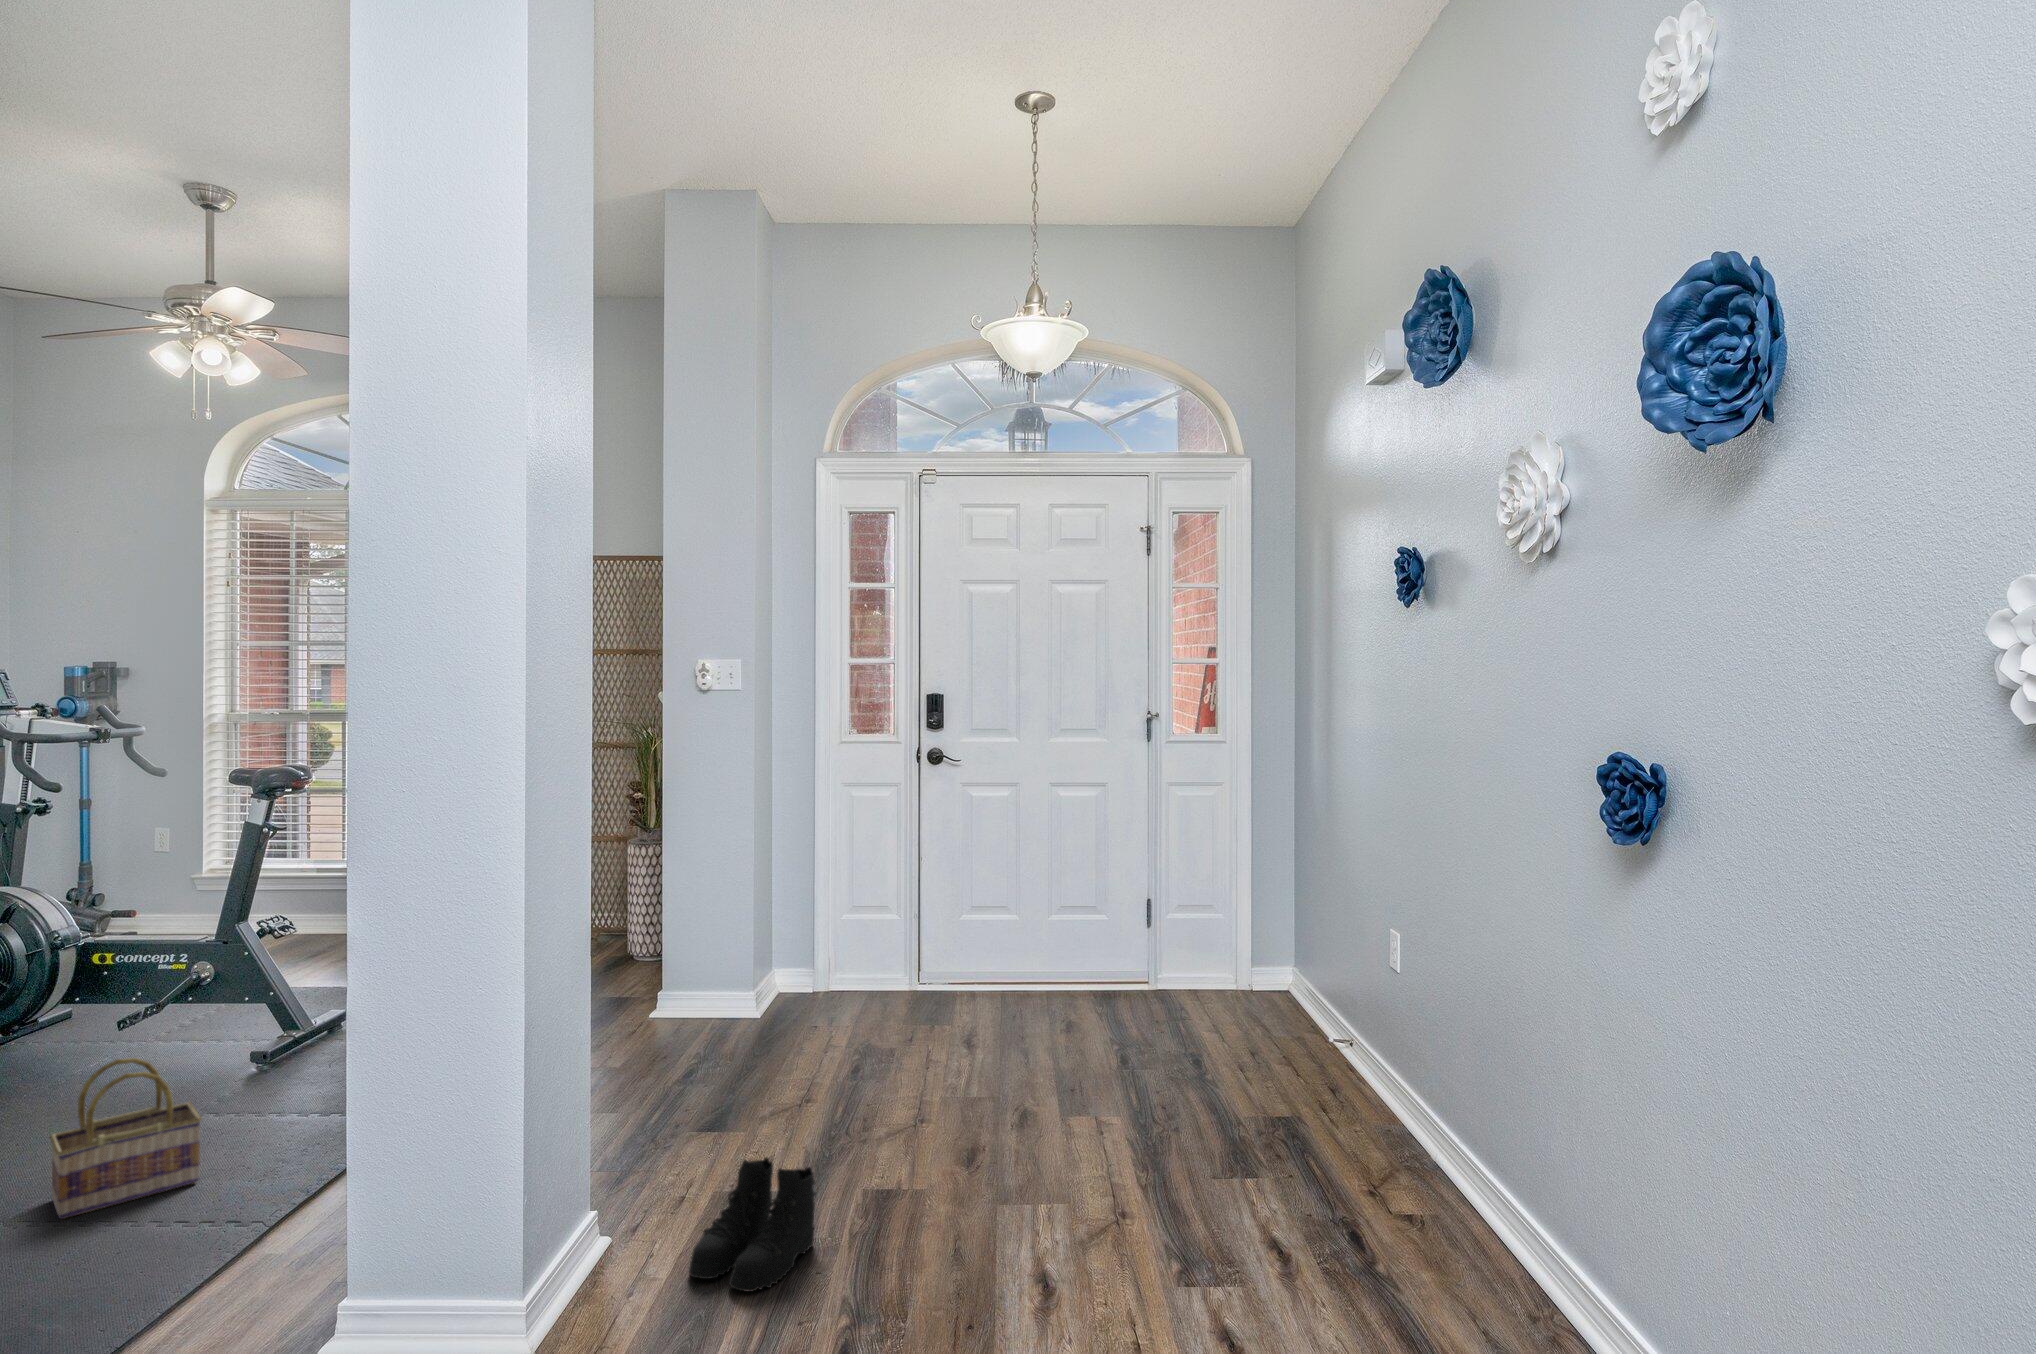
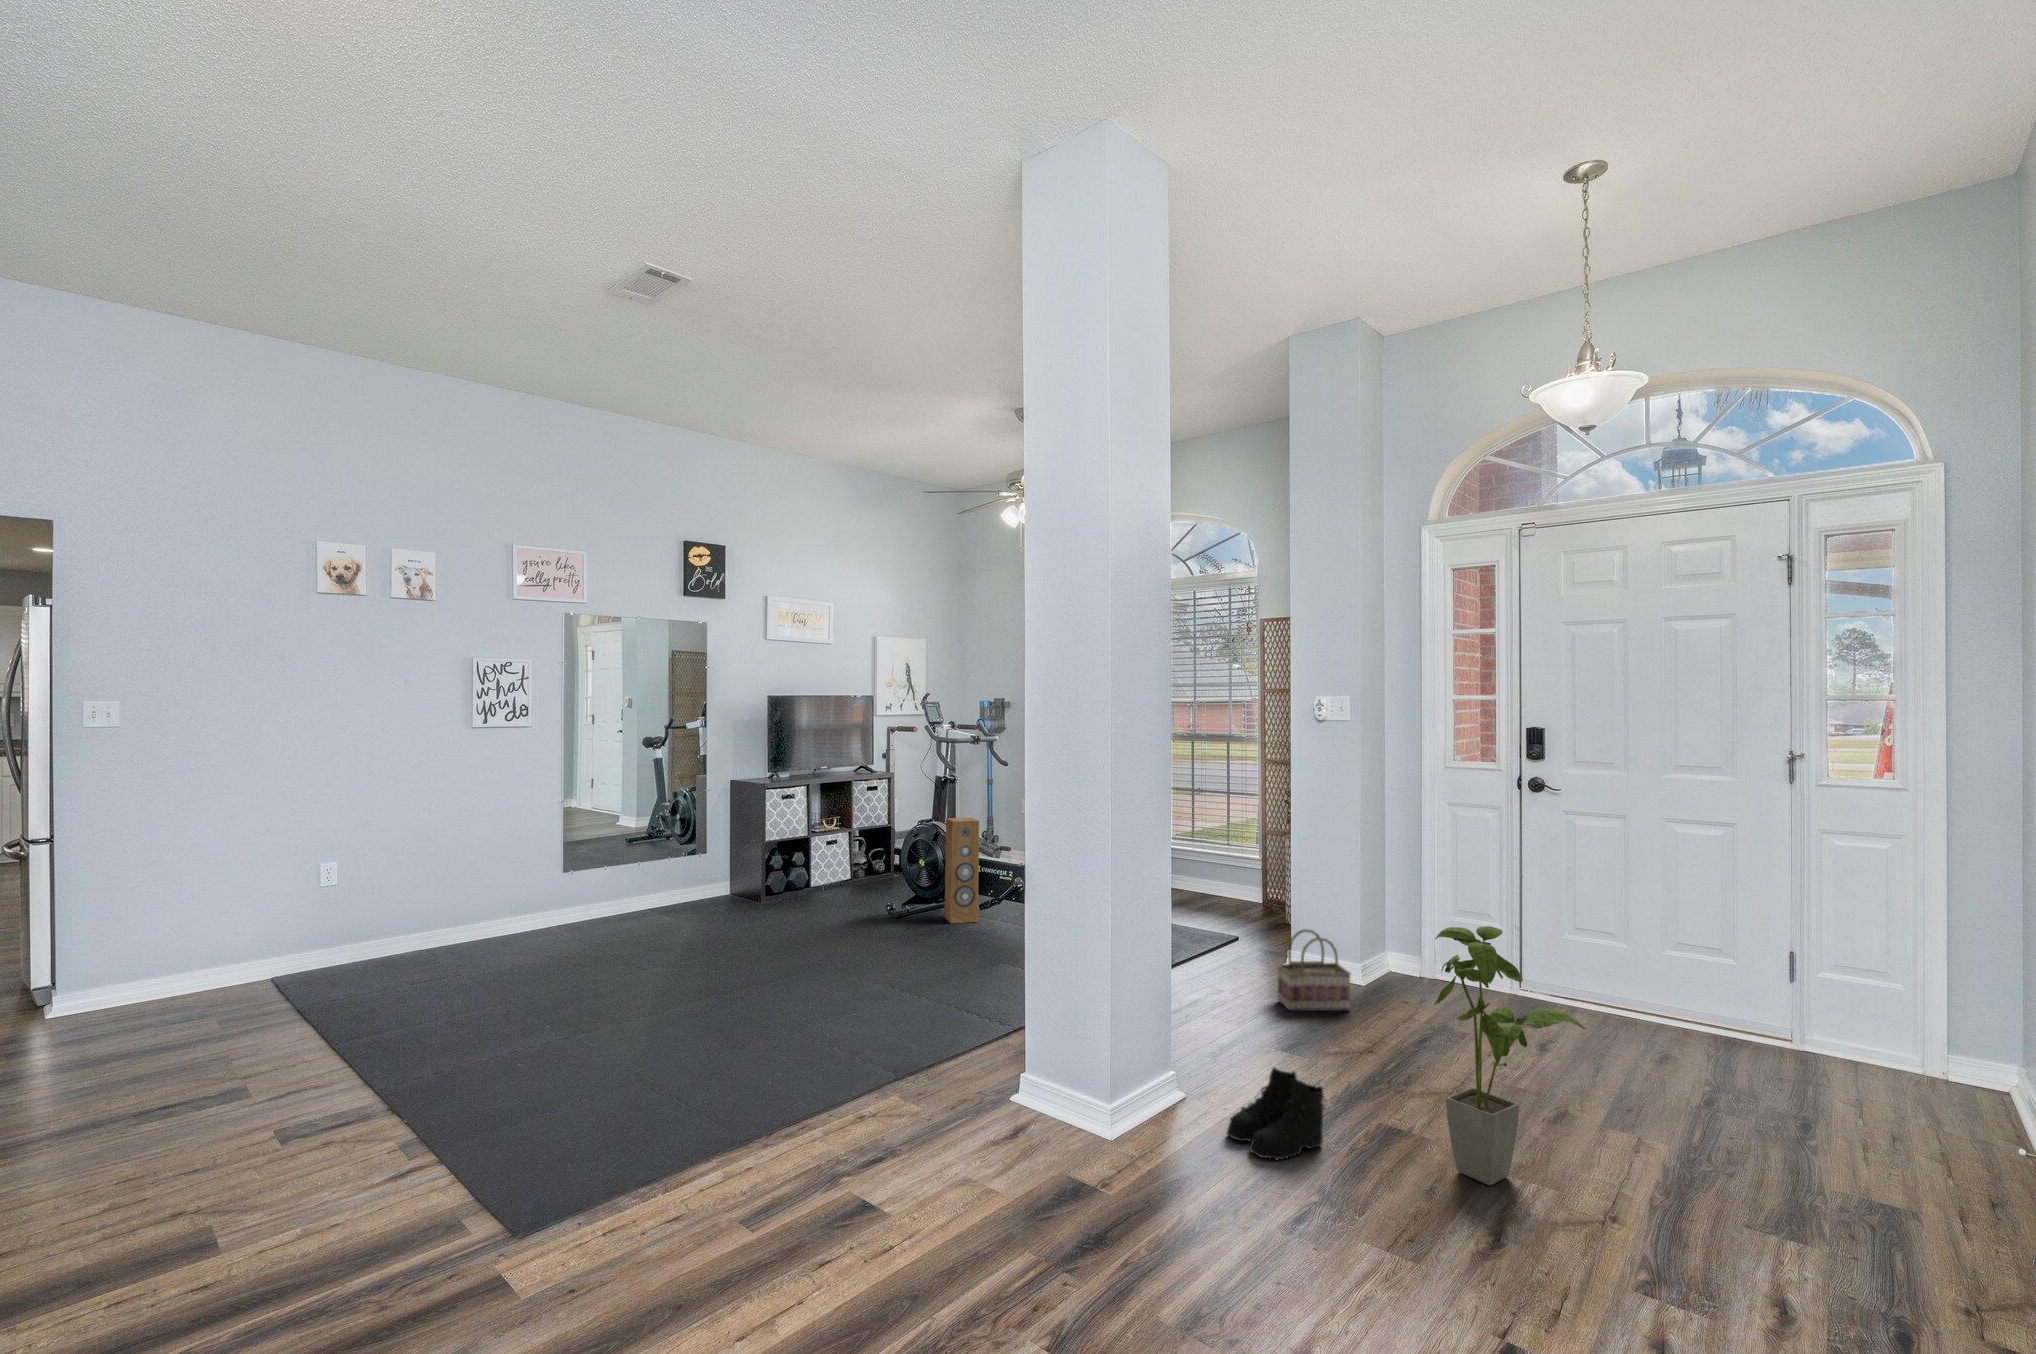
speaker: none [37,872,117,1062] -> present [945,818,979,923]
house plant: none [940,924,1096,1223] -> present [1434,926,1587,1185]
basket: present [50,1058,202,1219] -> present [1278,929,1351,1011]

